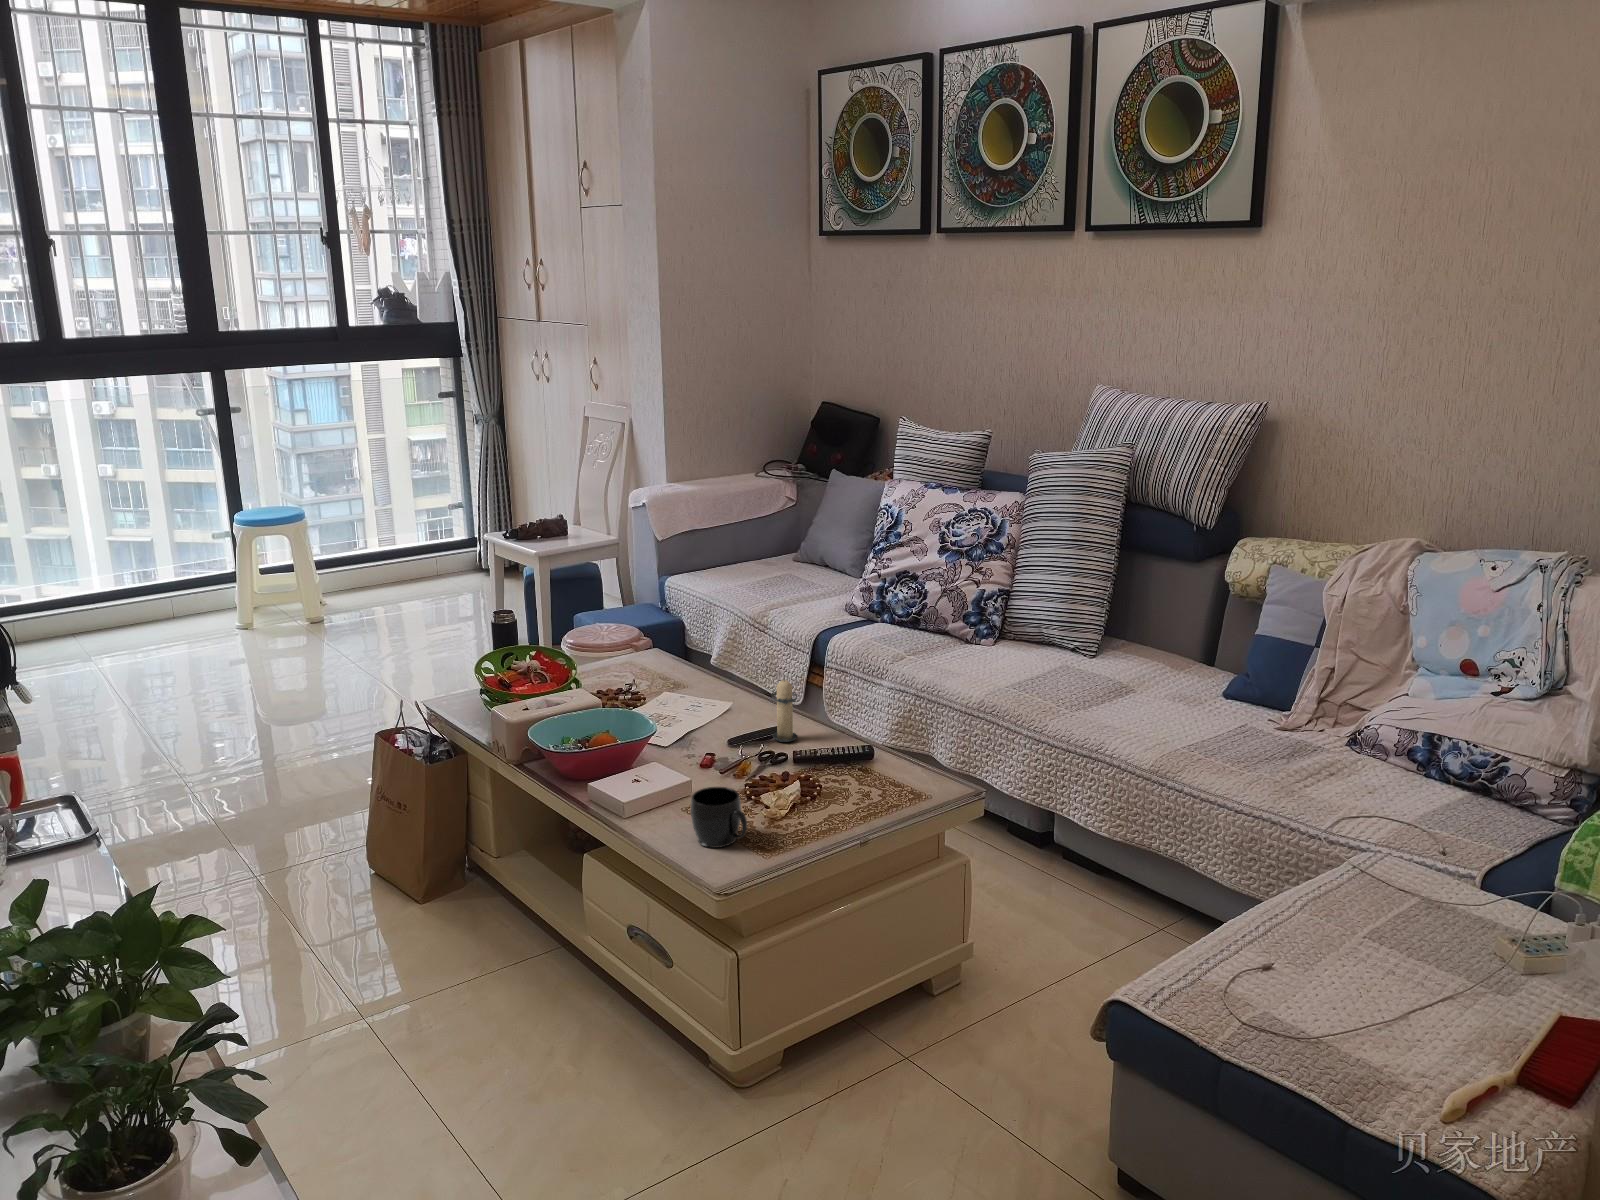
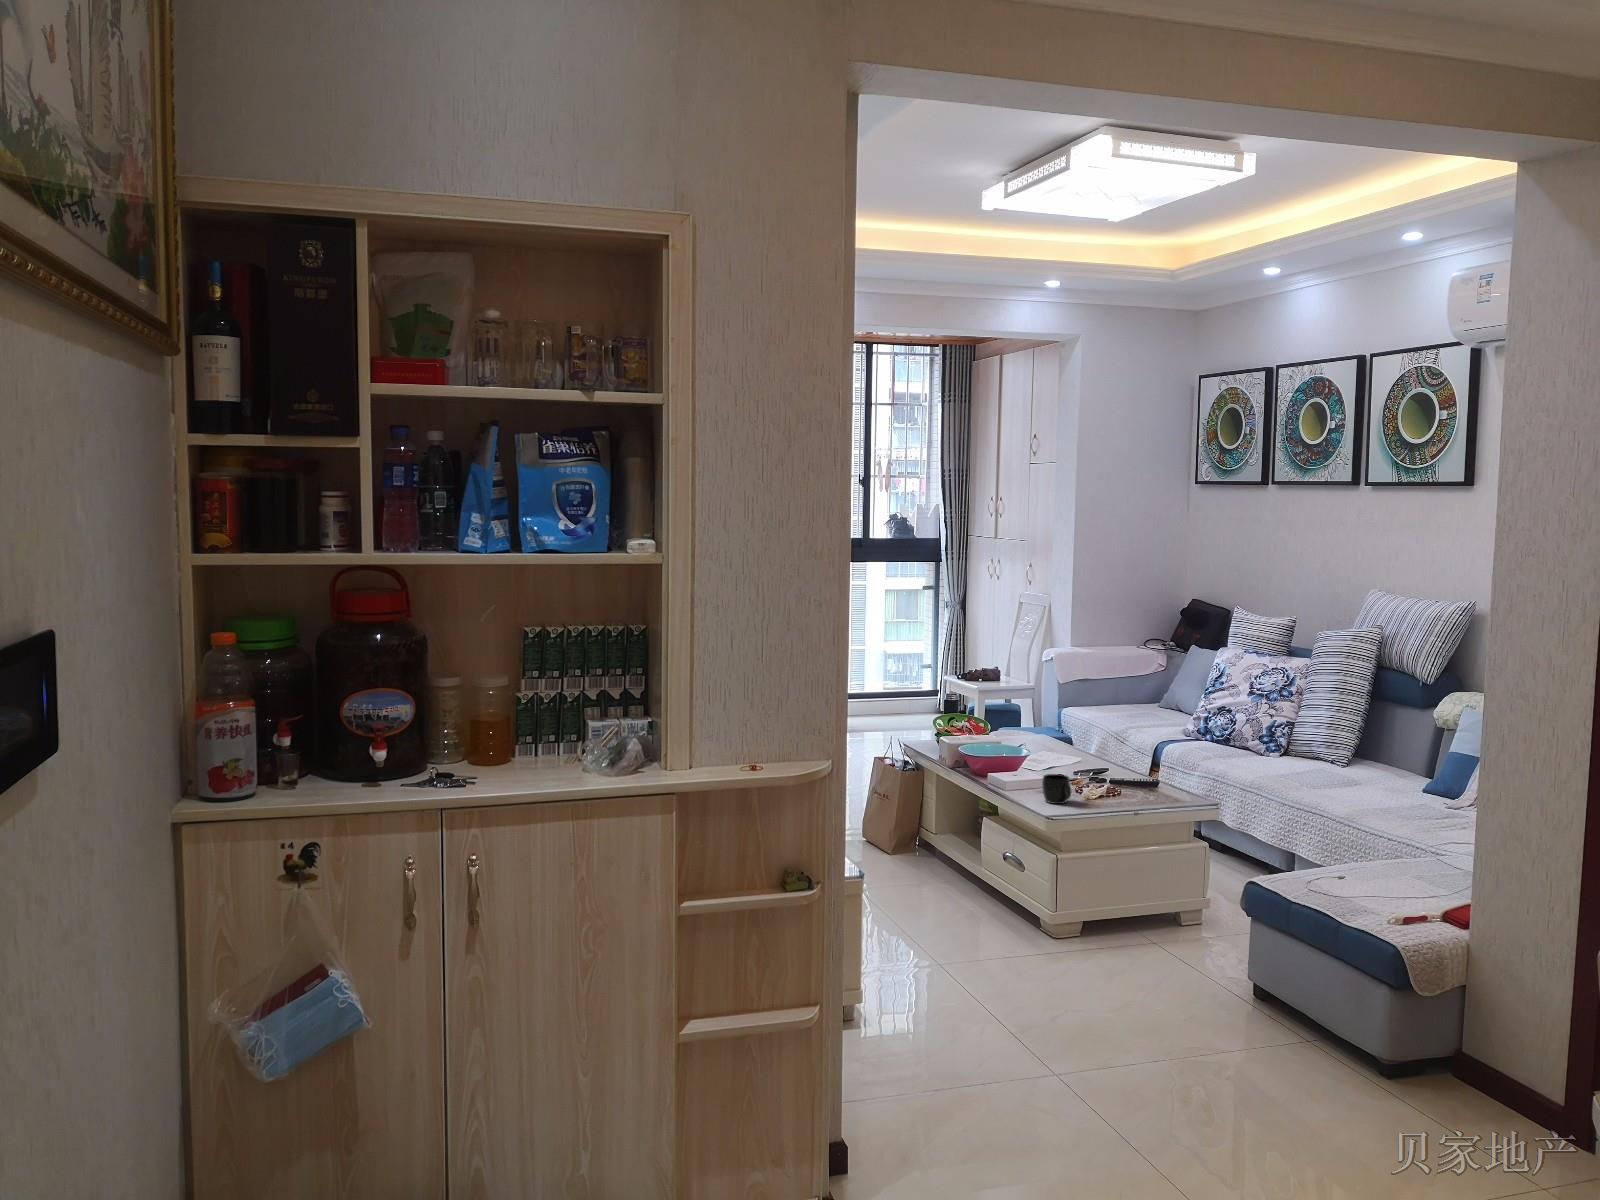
candle: present [771,676,798,742] -> none [1101,736,1121,777]

